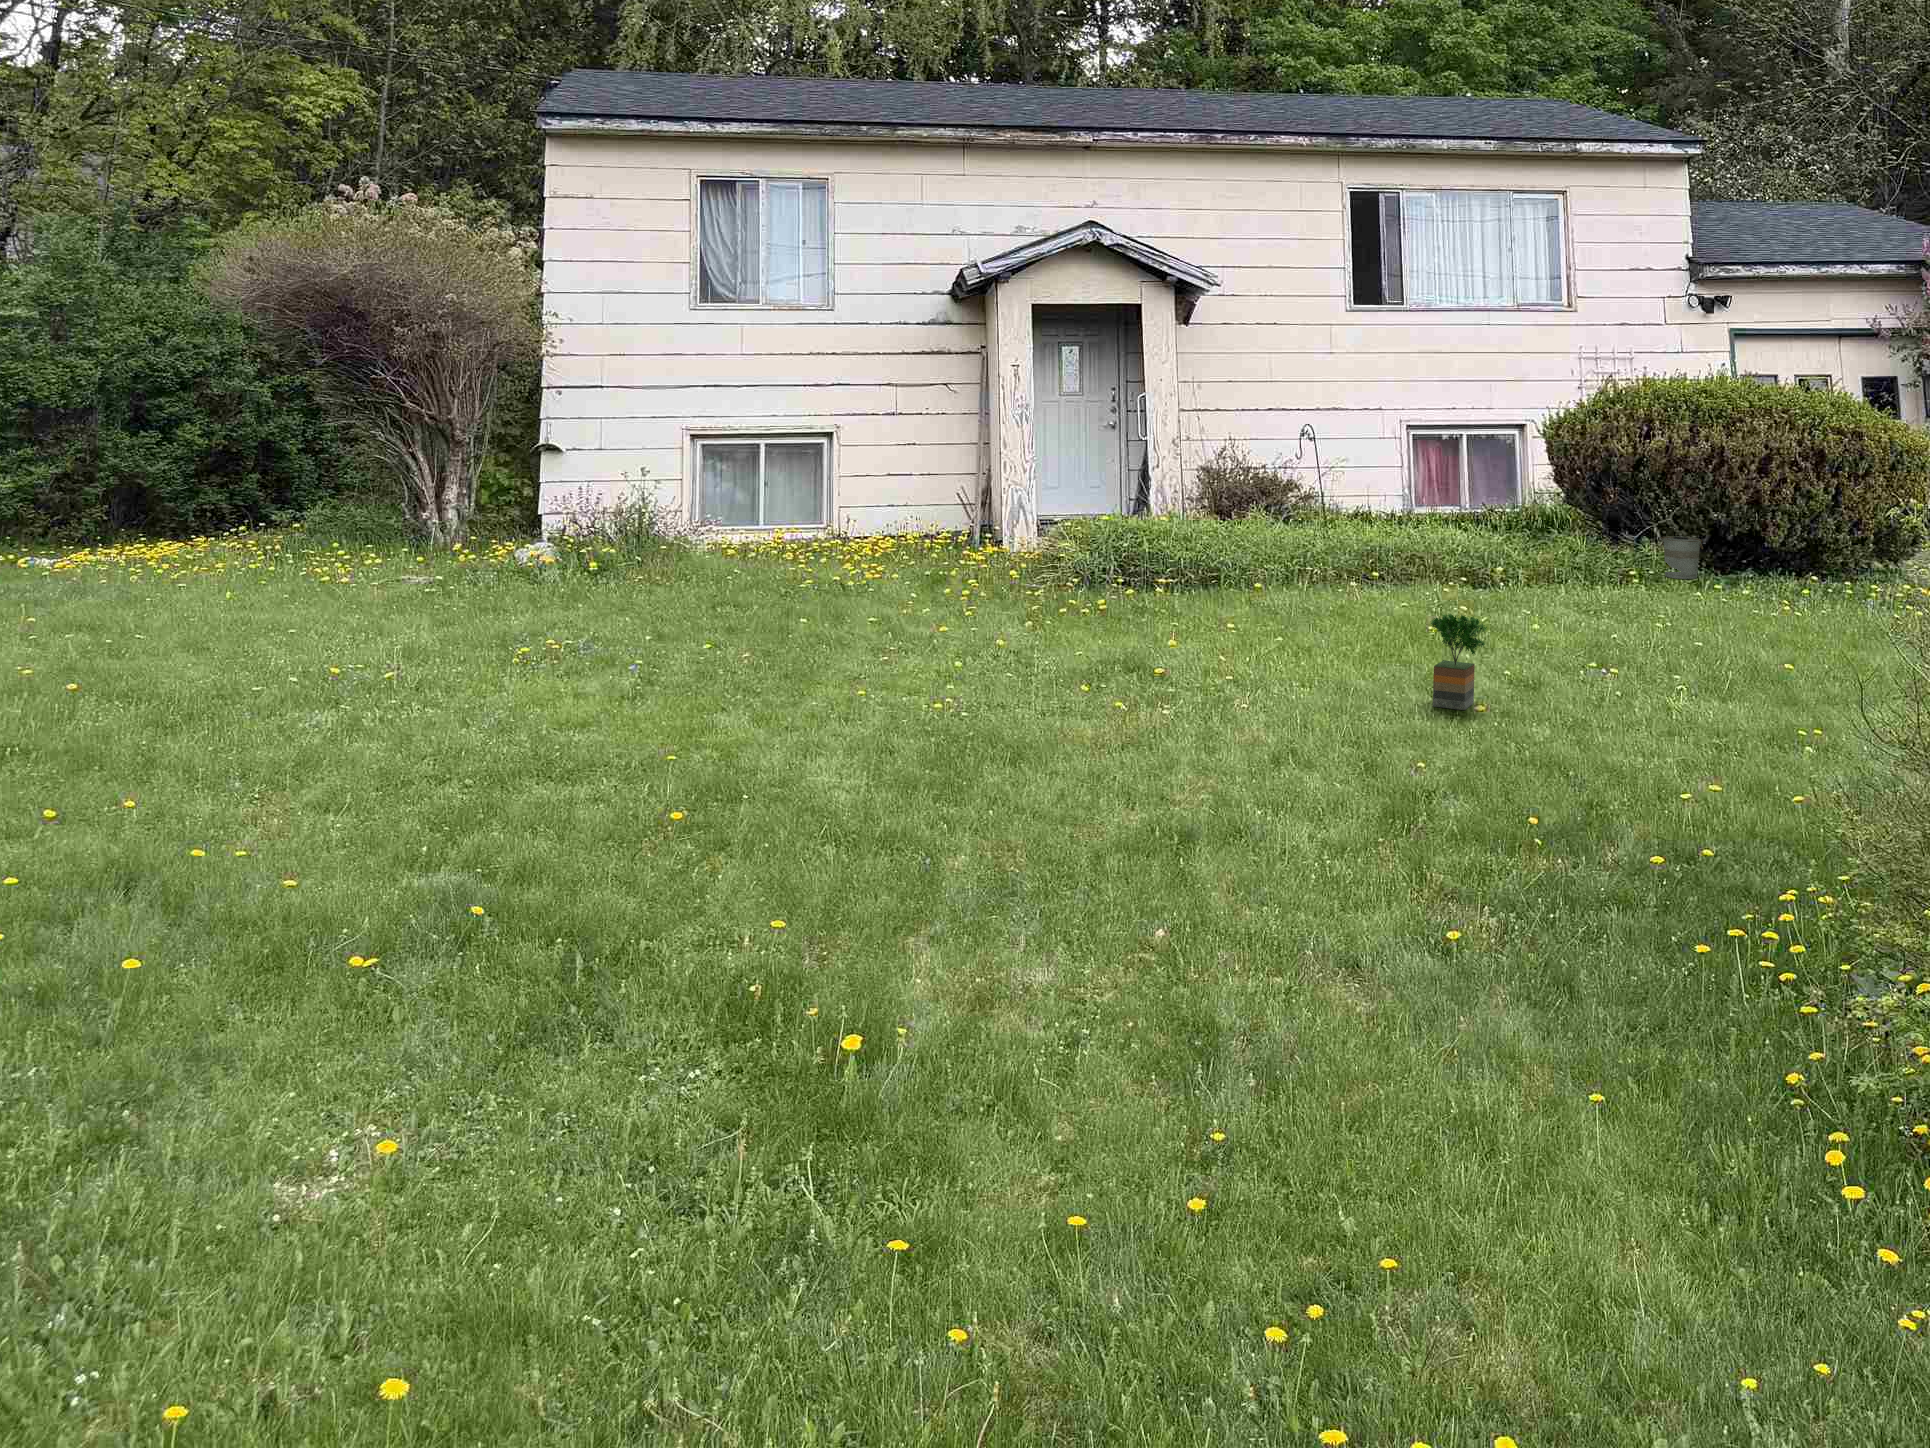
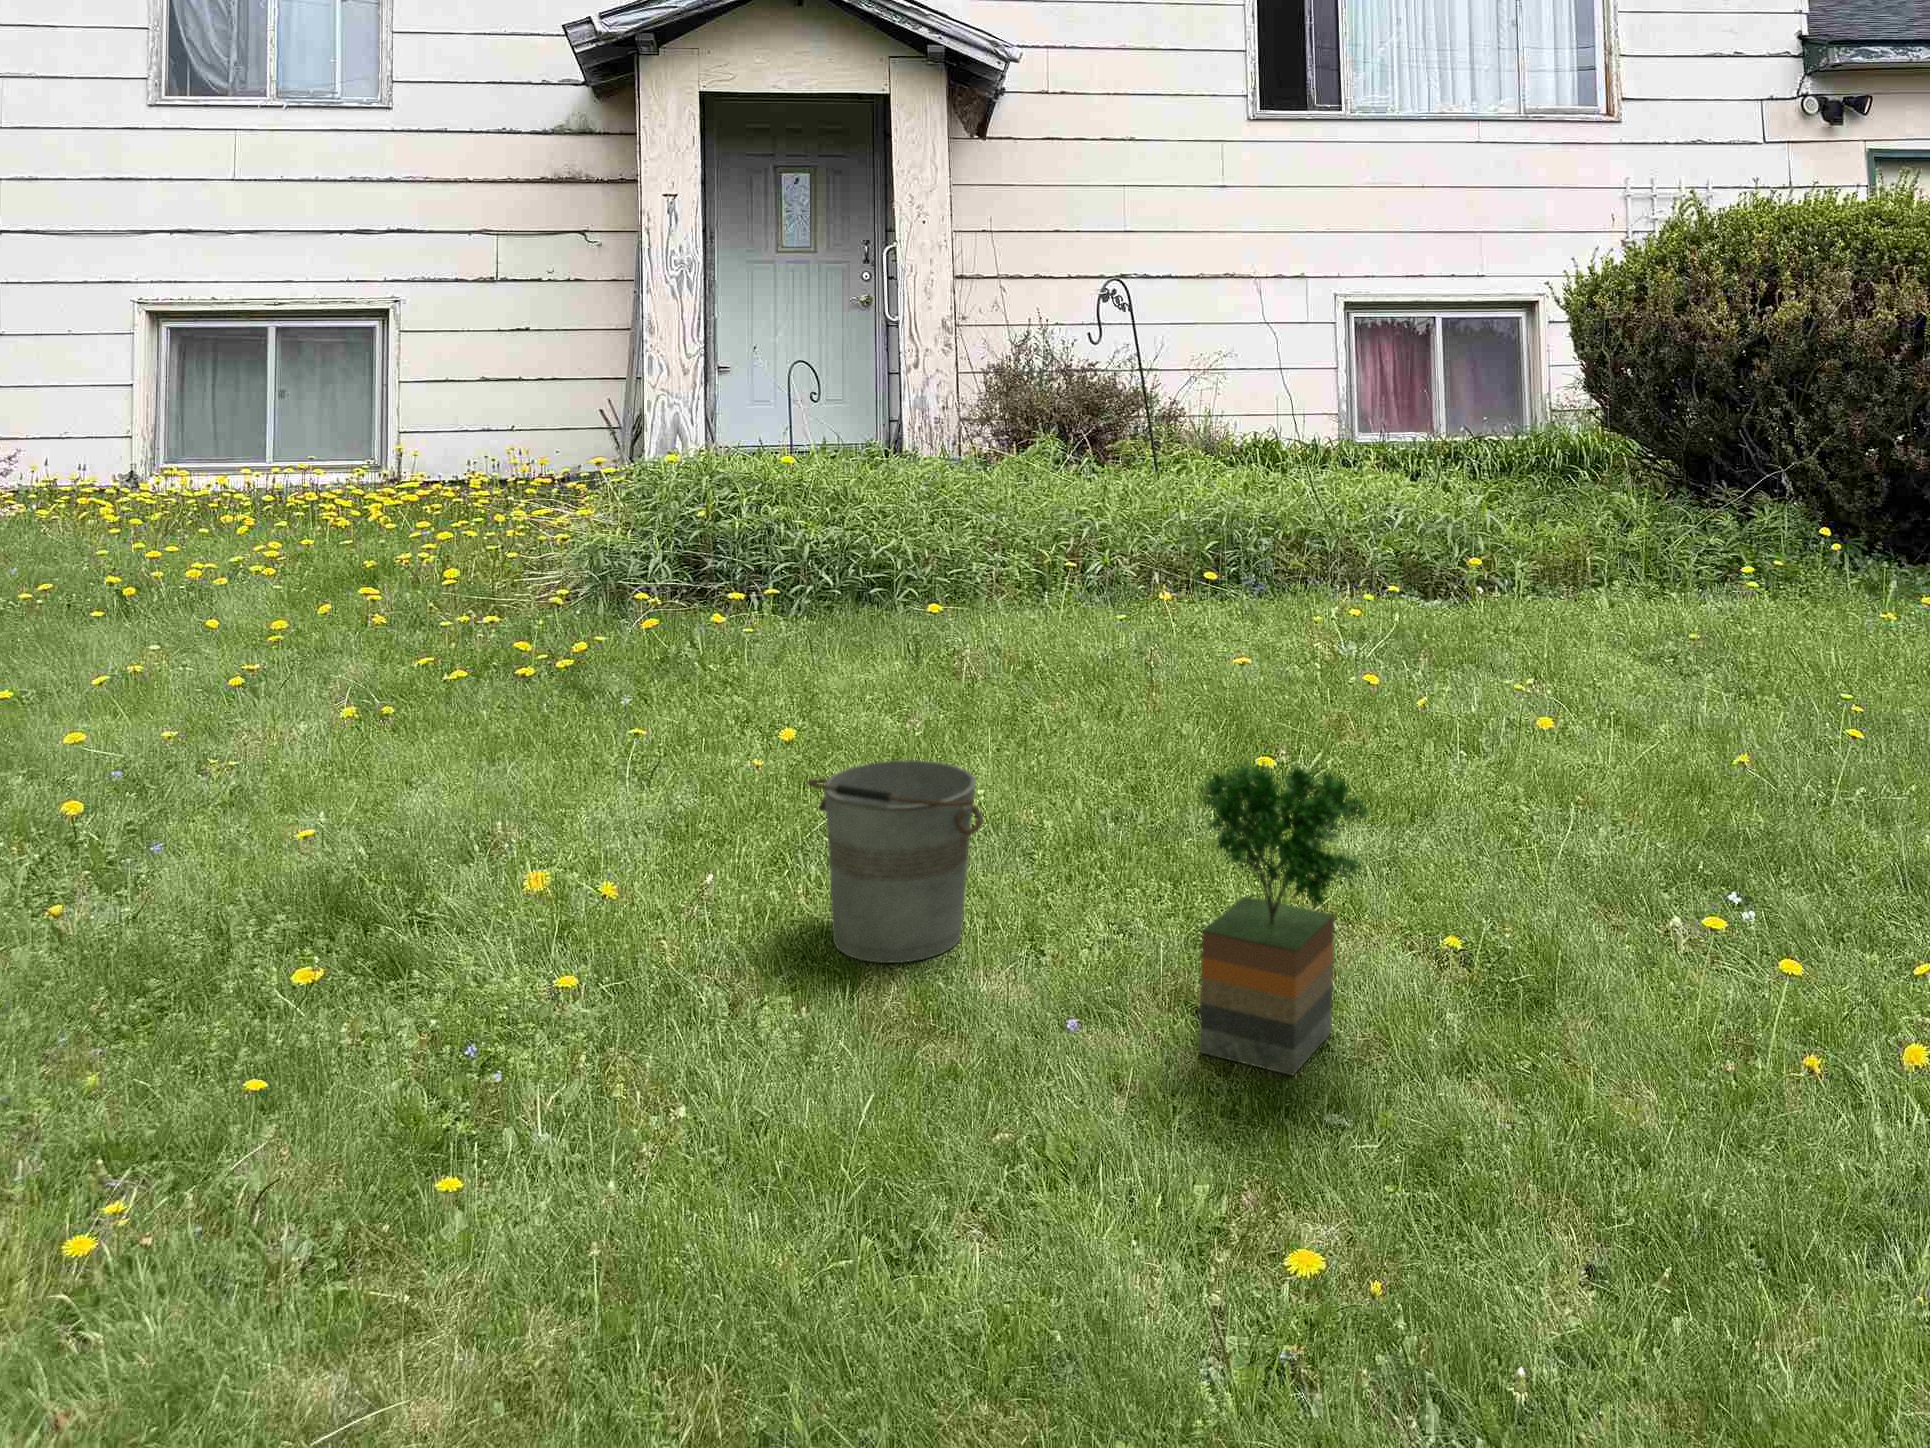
bucket: present [1660,536,1703,579] -> present [806,760,983,963]

